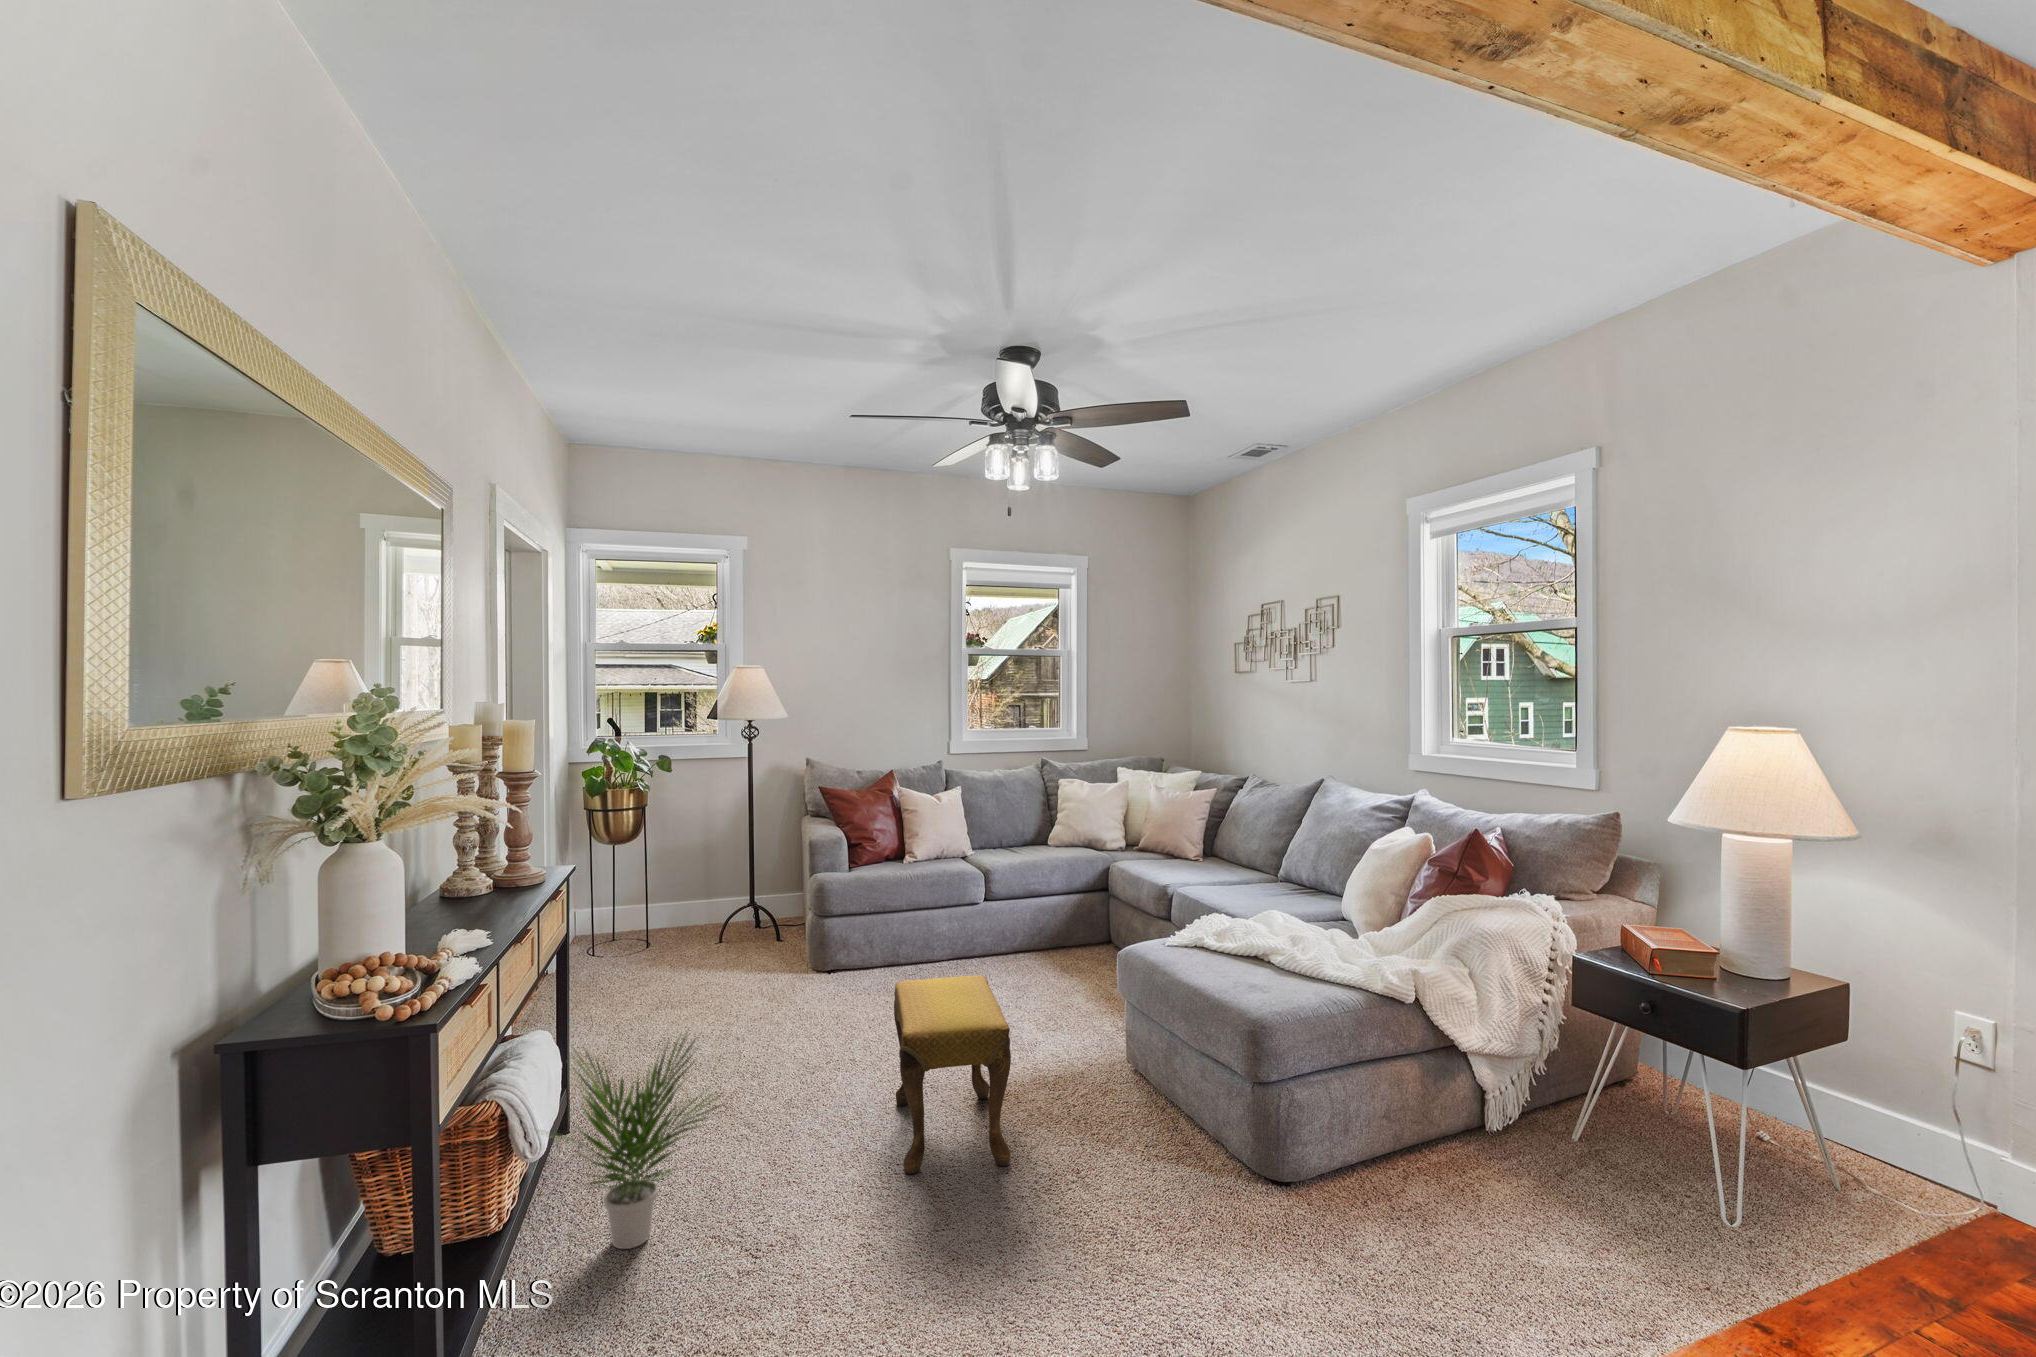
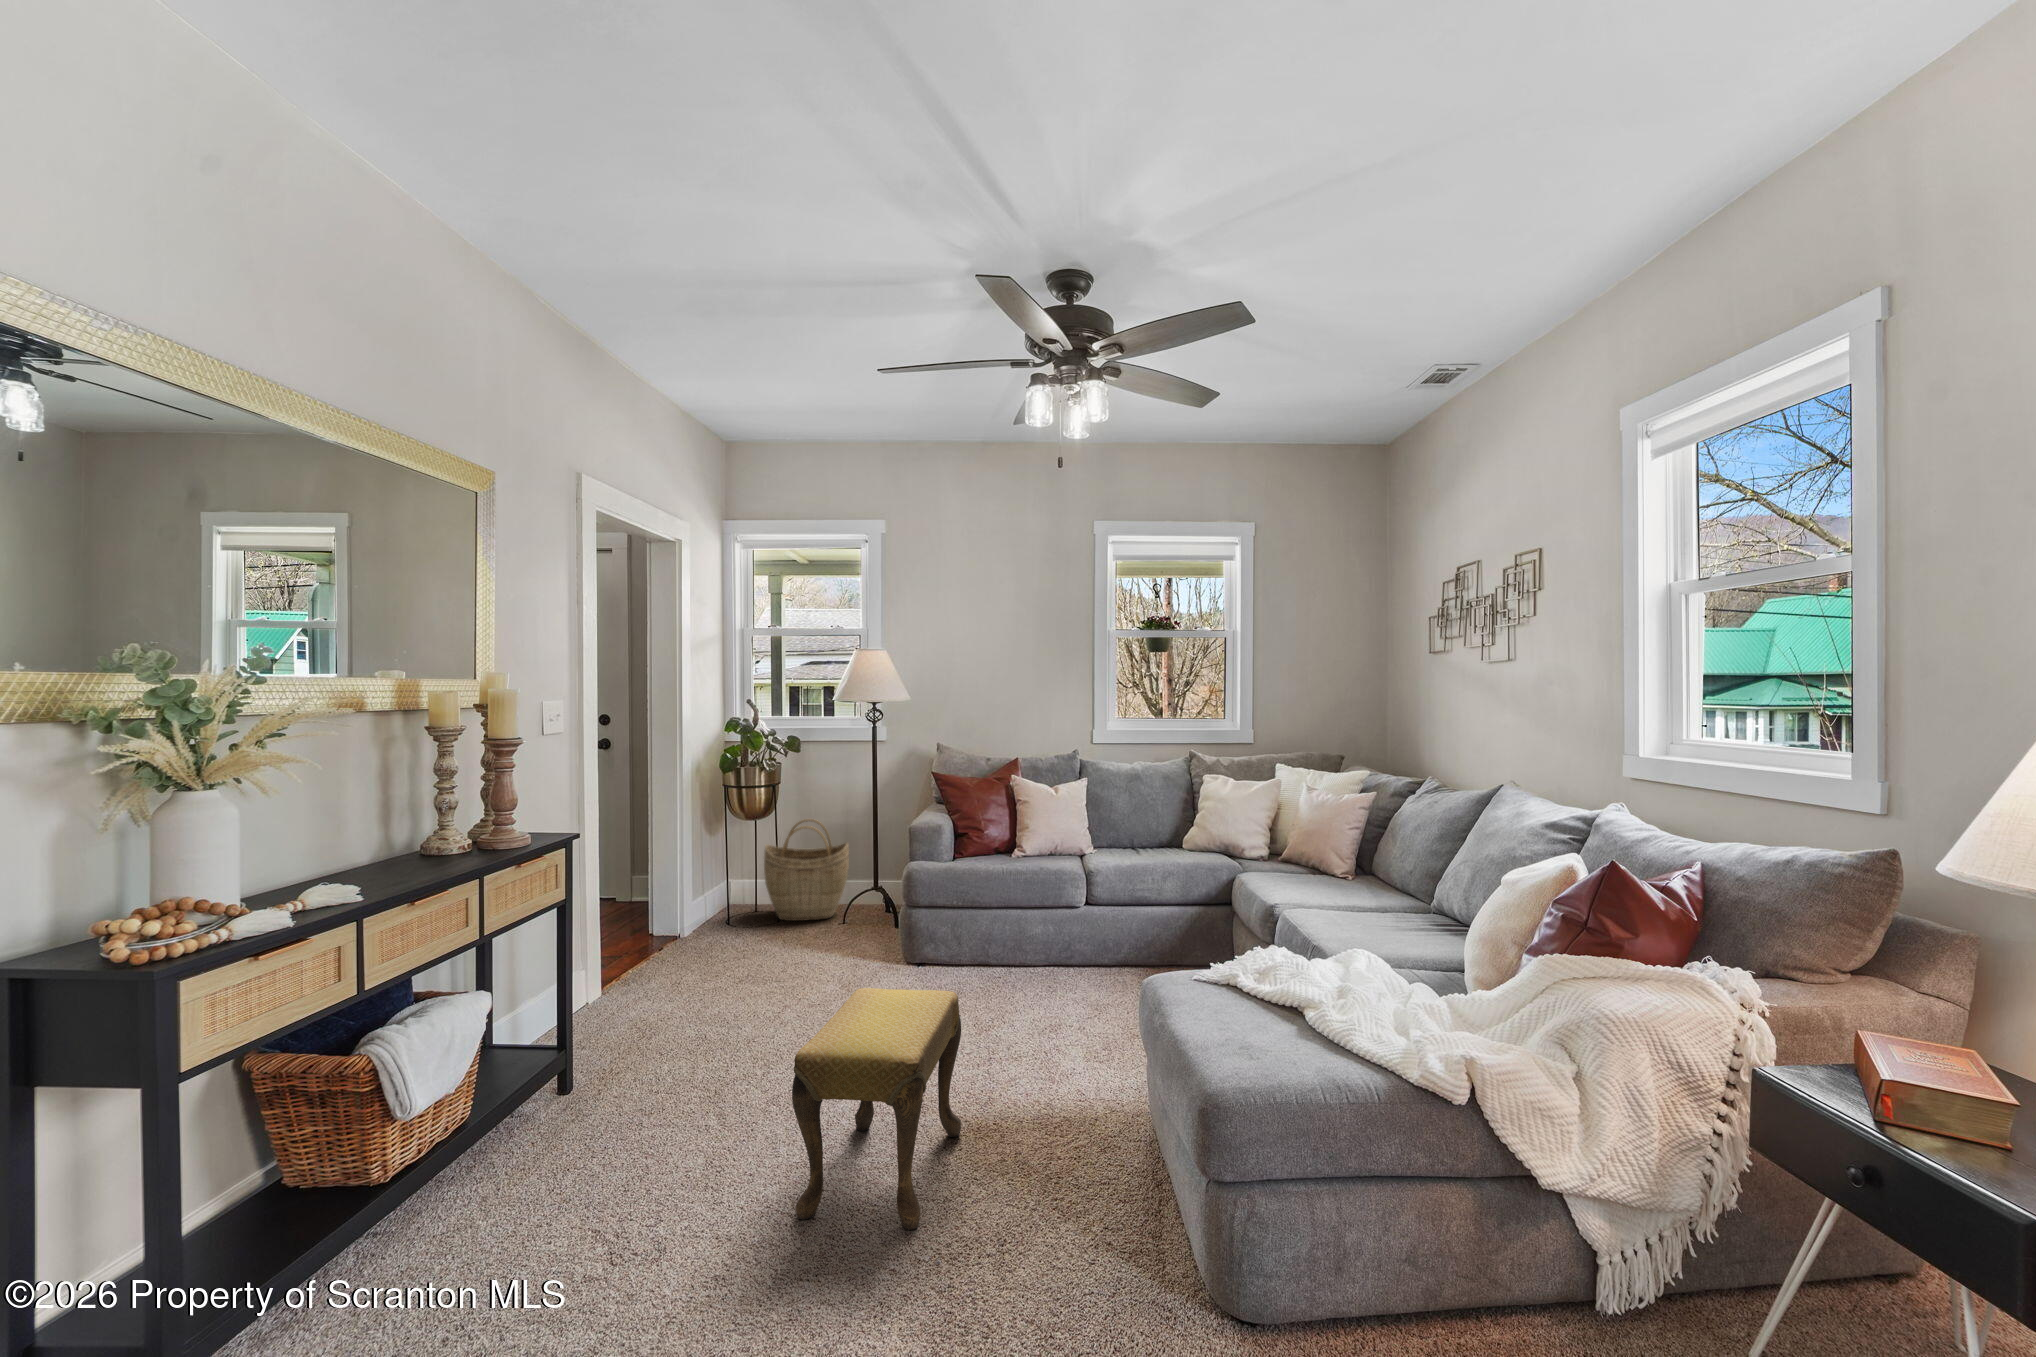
woven basket: none [637,840,725,944] -> present [764,819,849,921]
potted plant: present [549,1034,725,1249] -> none [351,1018,577,1251]

